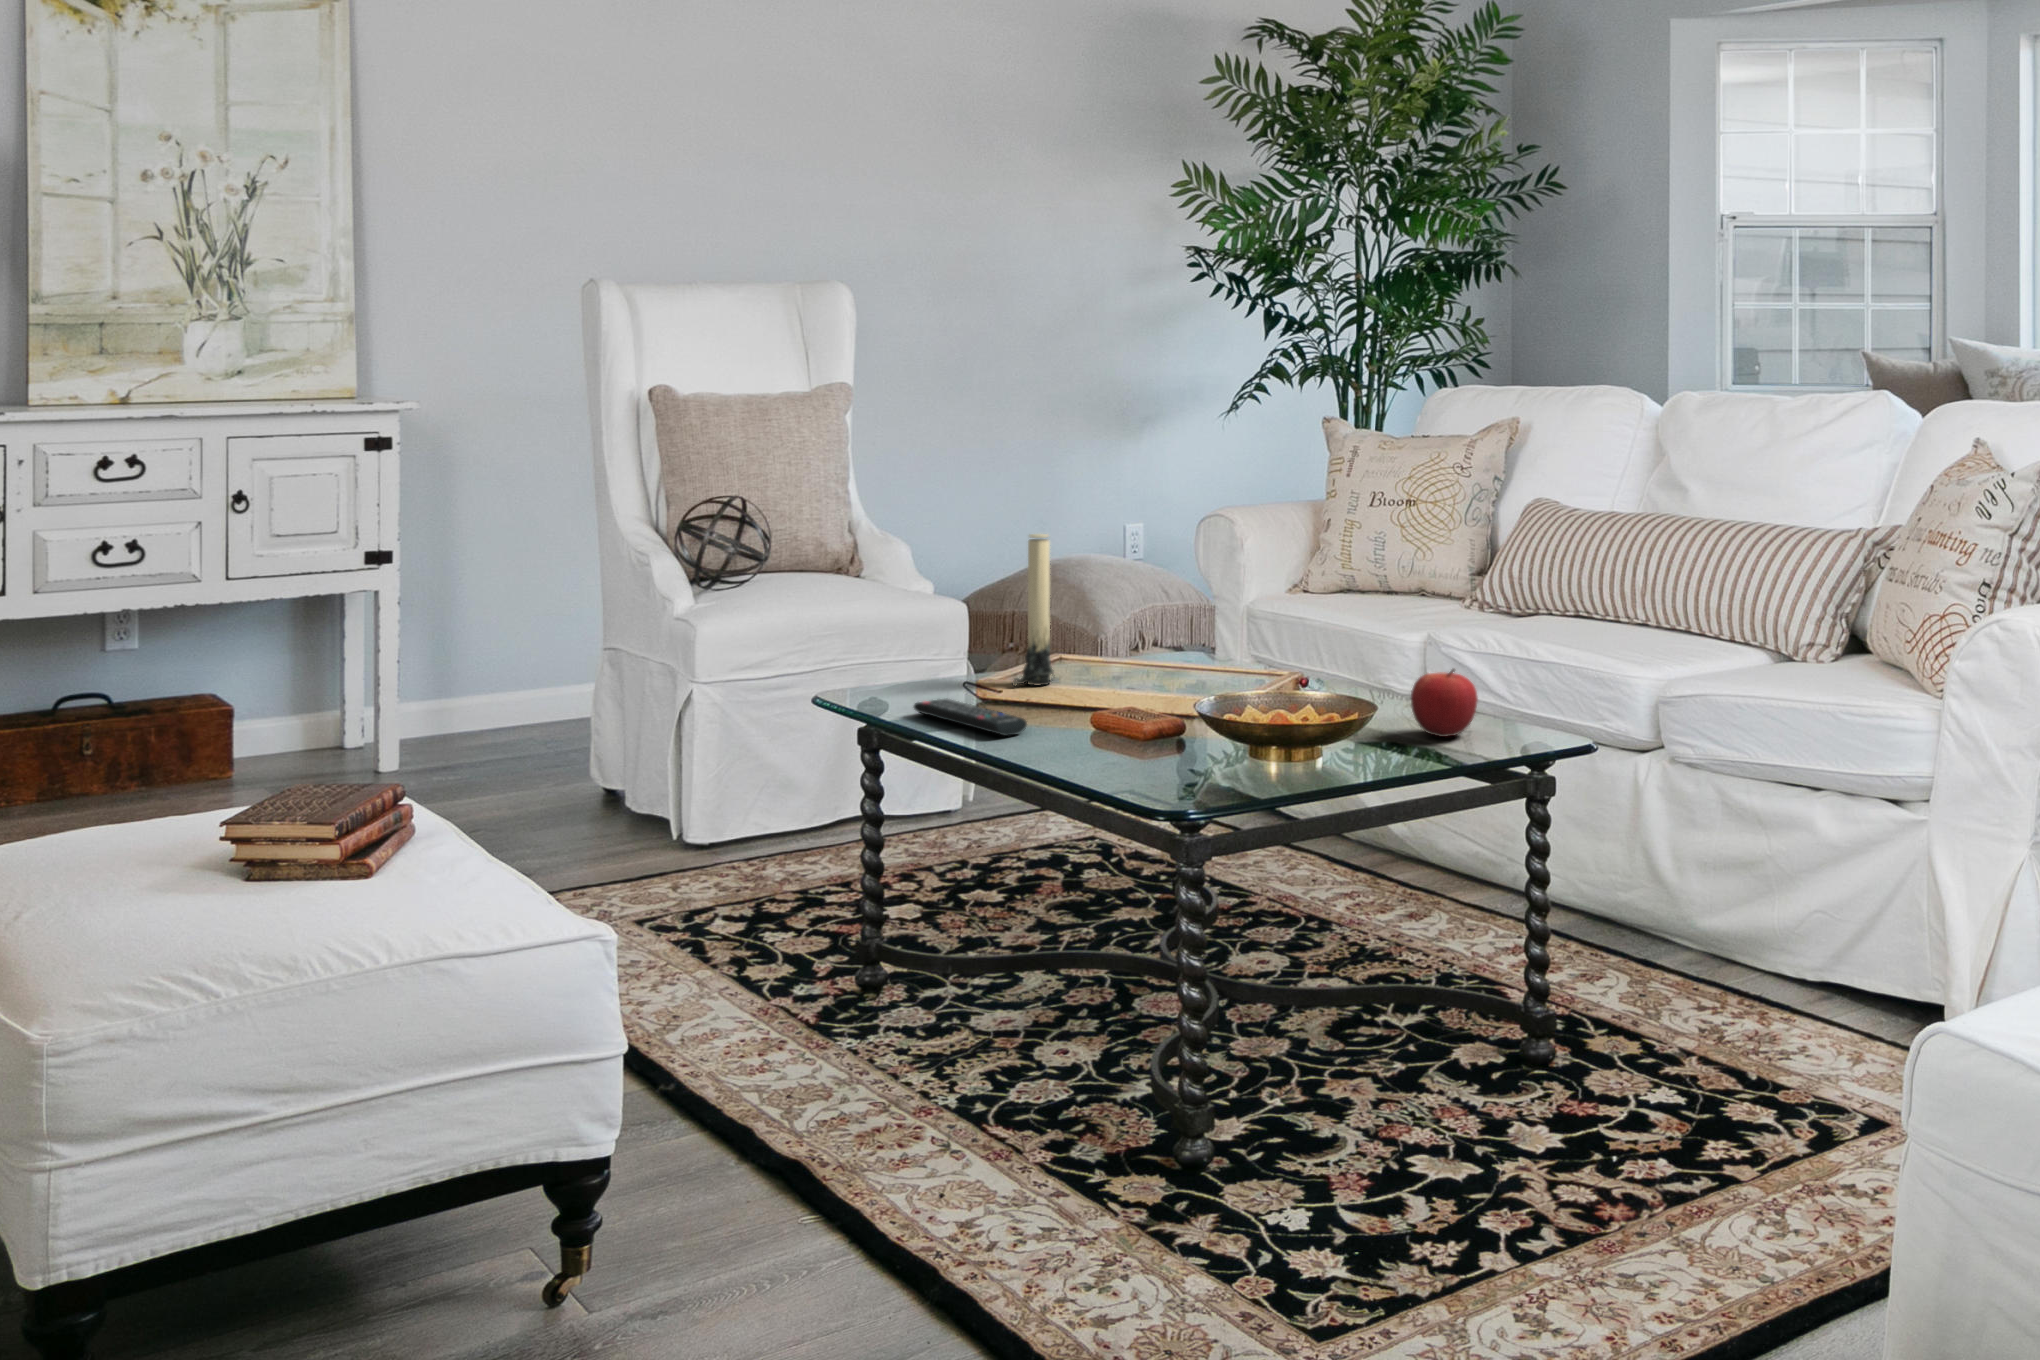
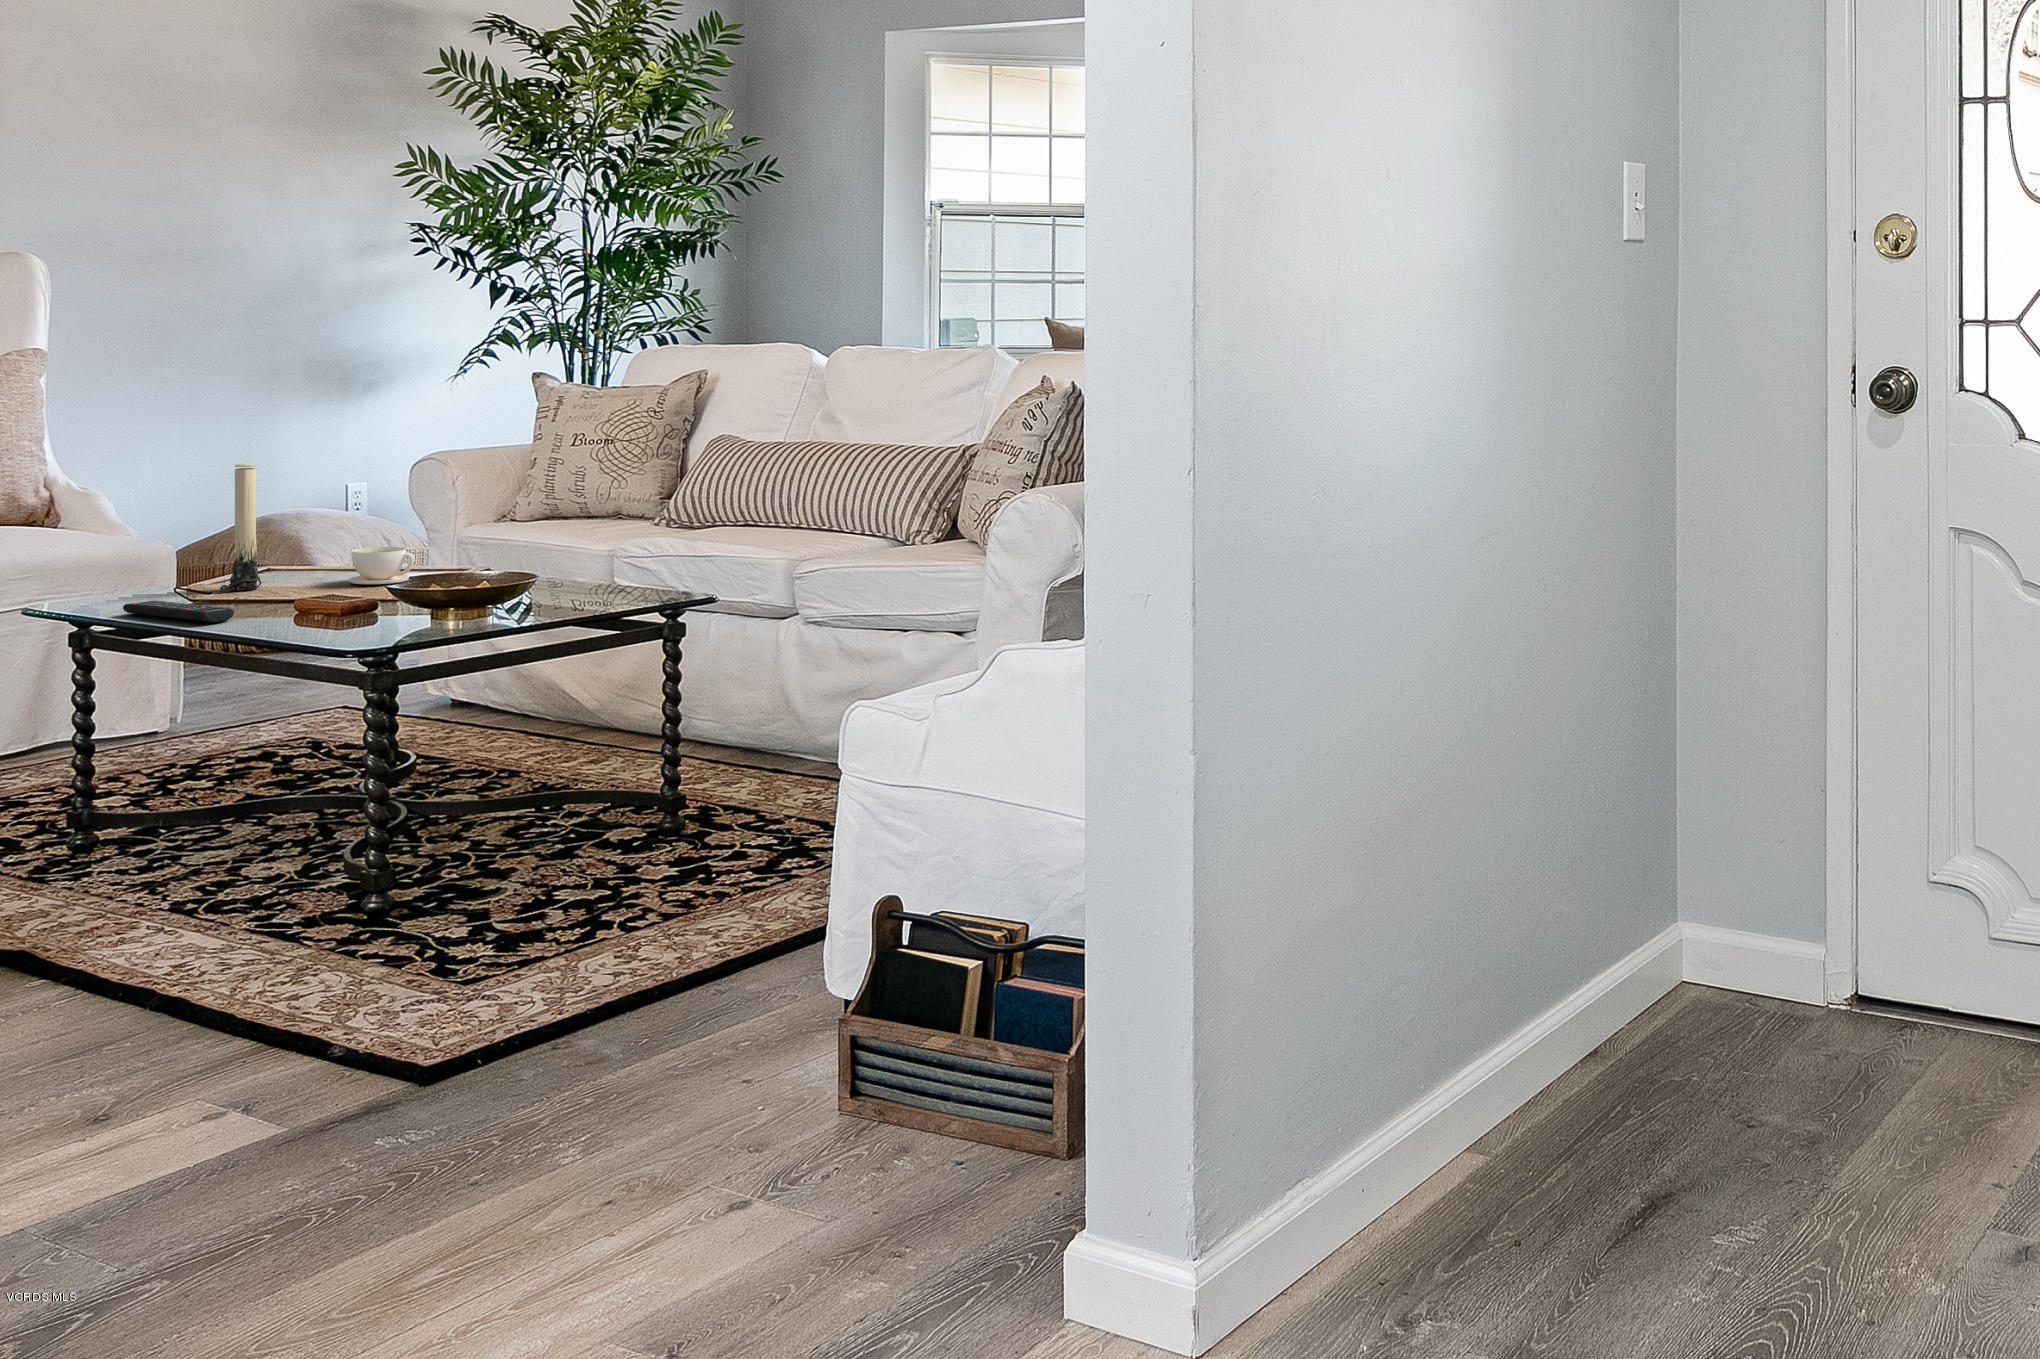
coffee cup: none [1148,638,1219,687] -> present [349,547,415,584]
fruit: present [1411,669,1478,737] -> none [573,550,628,602]

